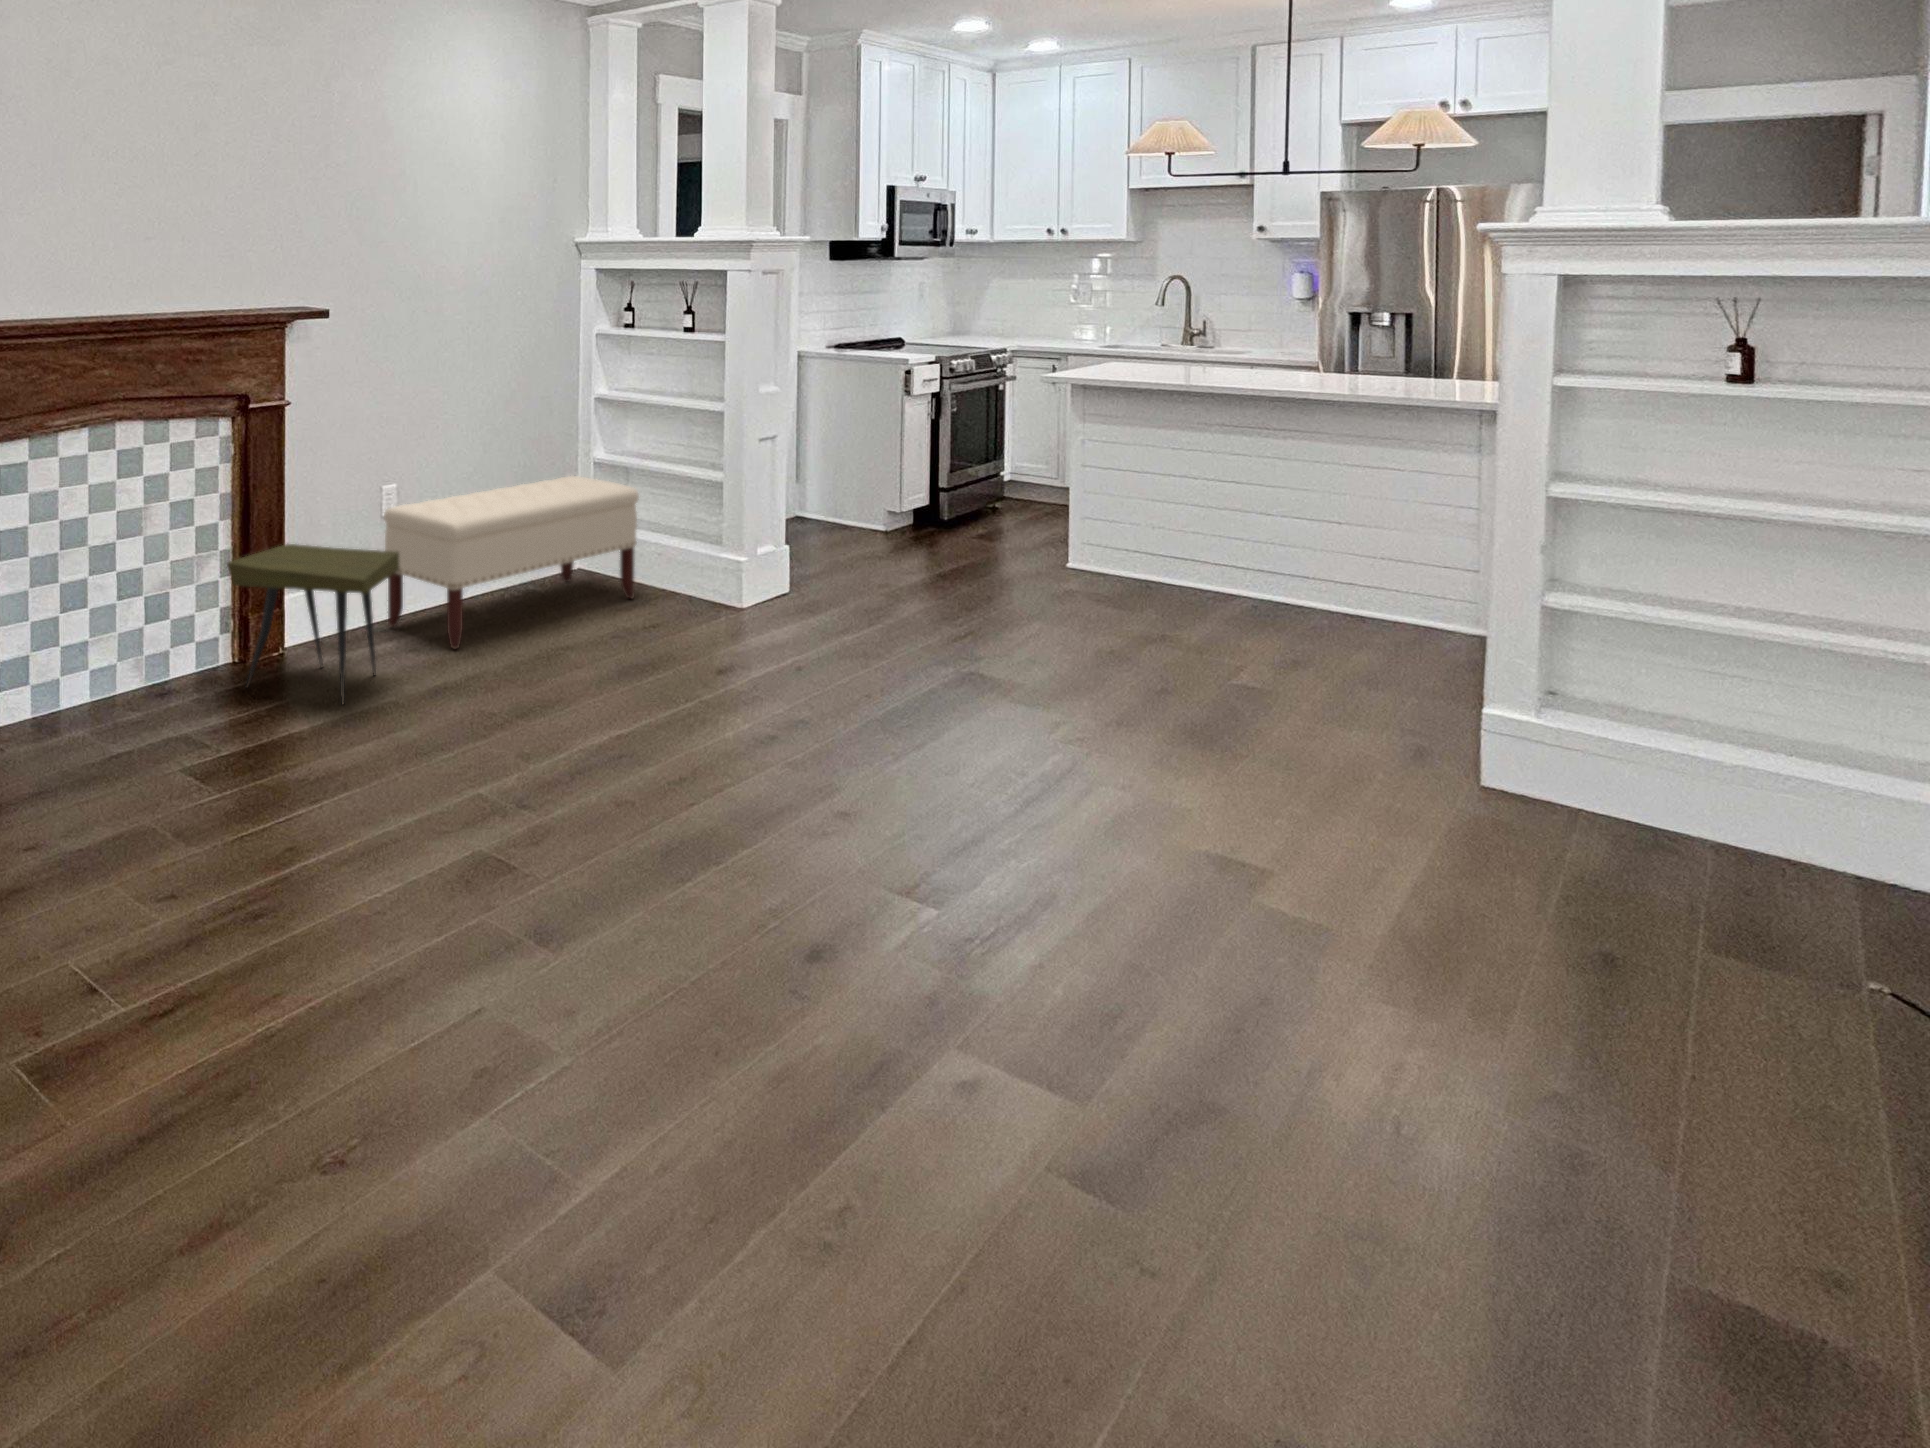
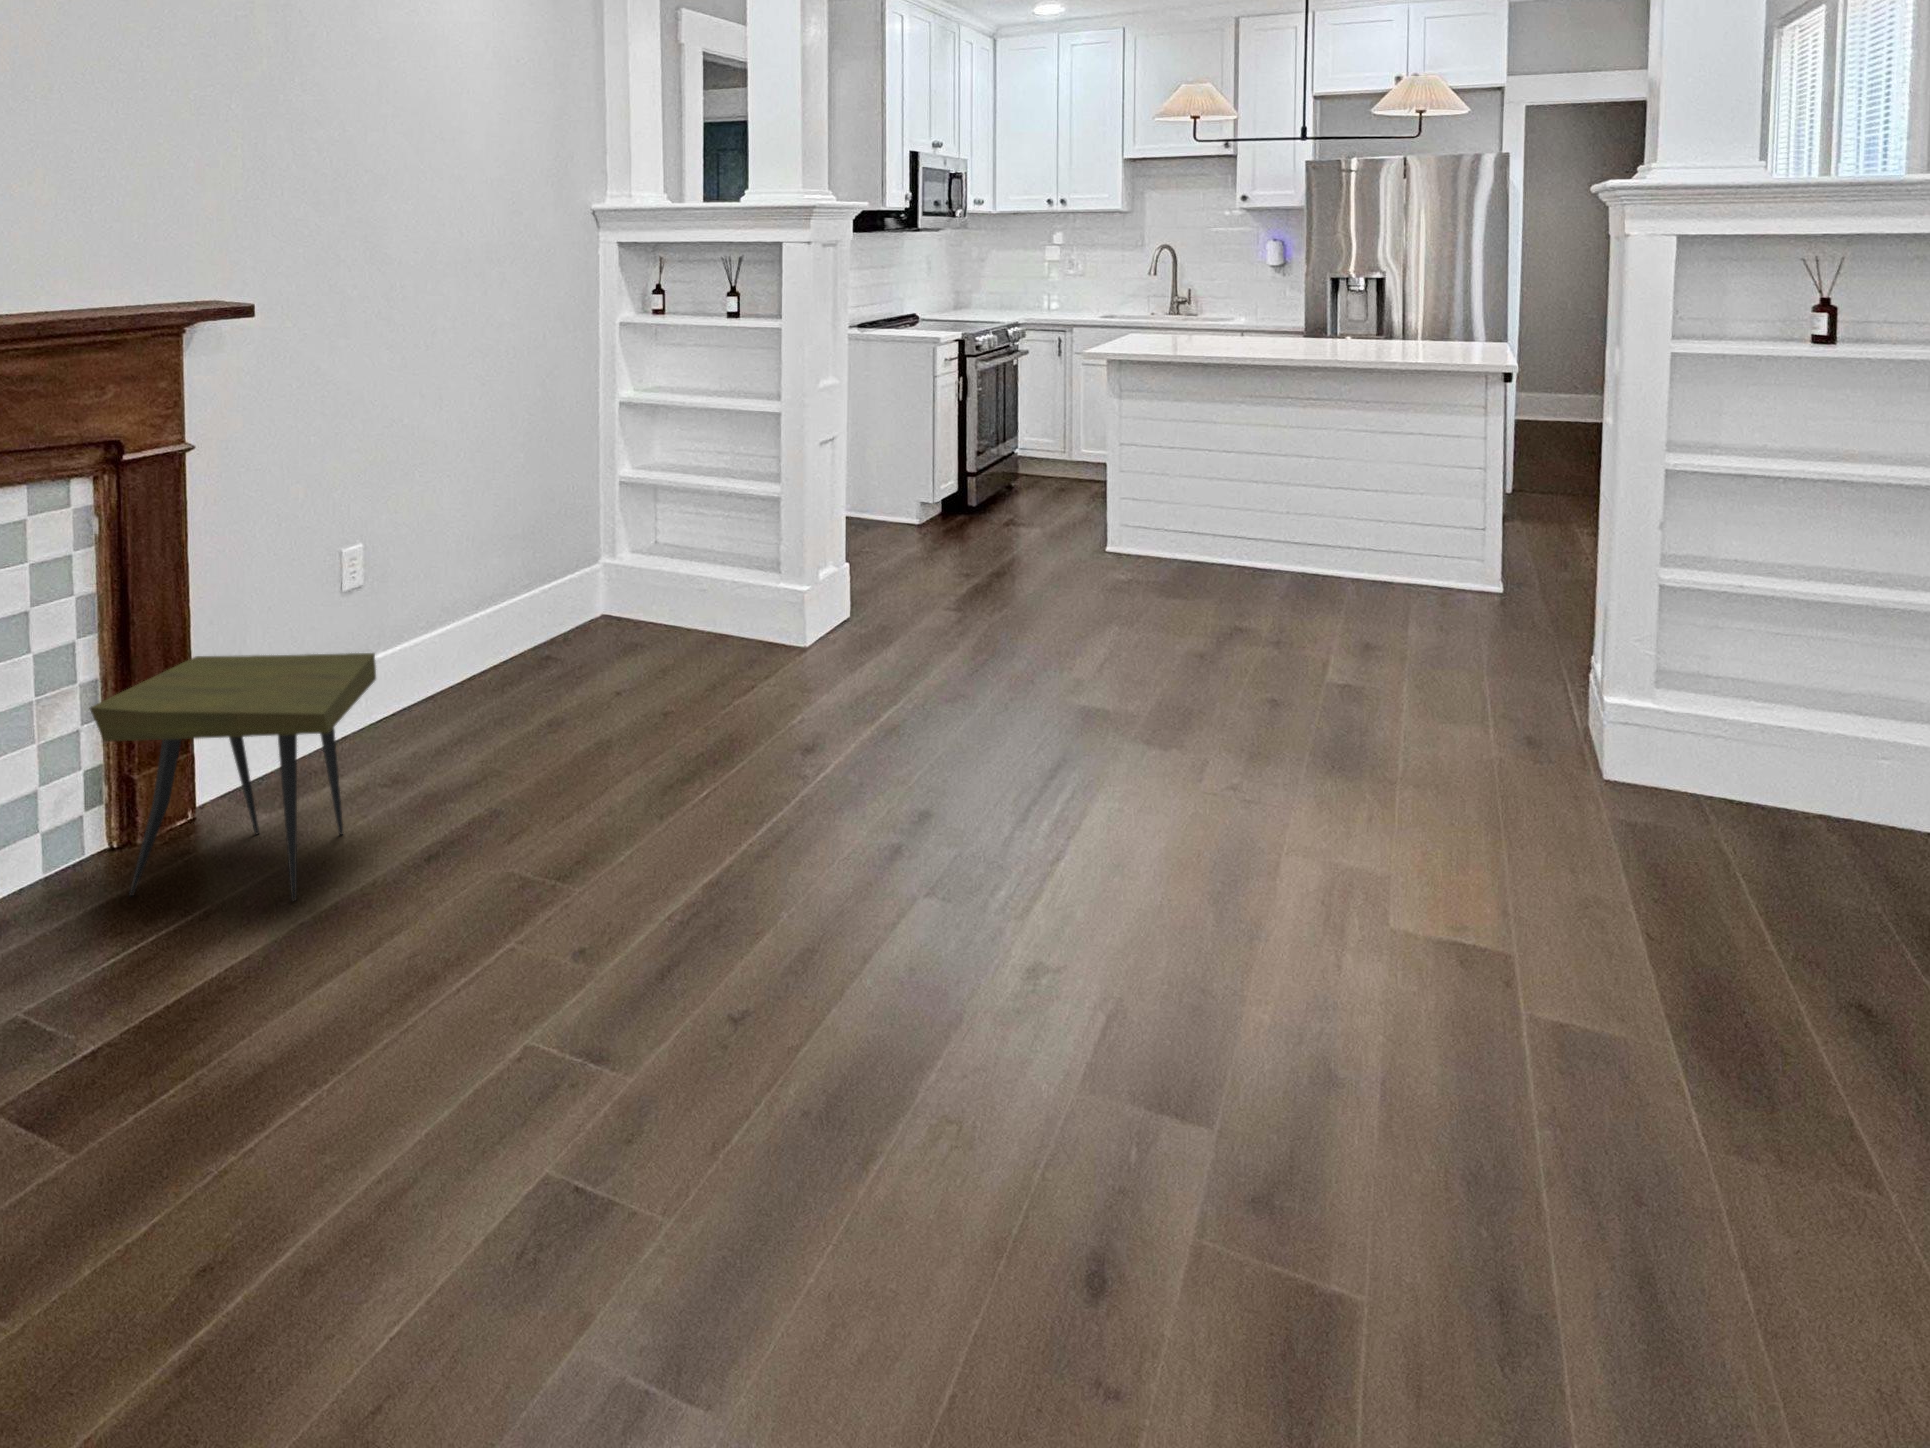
bench: present [384,476,639,649] -> none [346,504,681,768]

